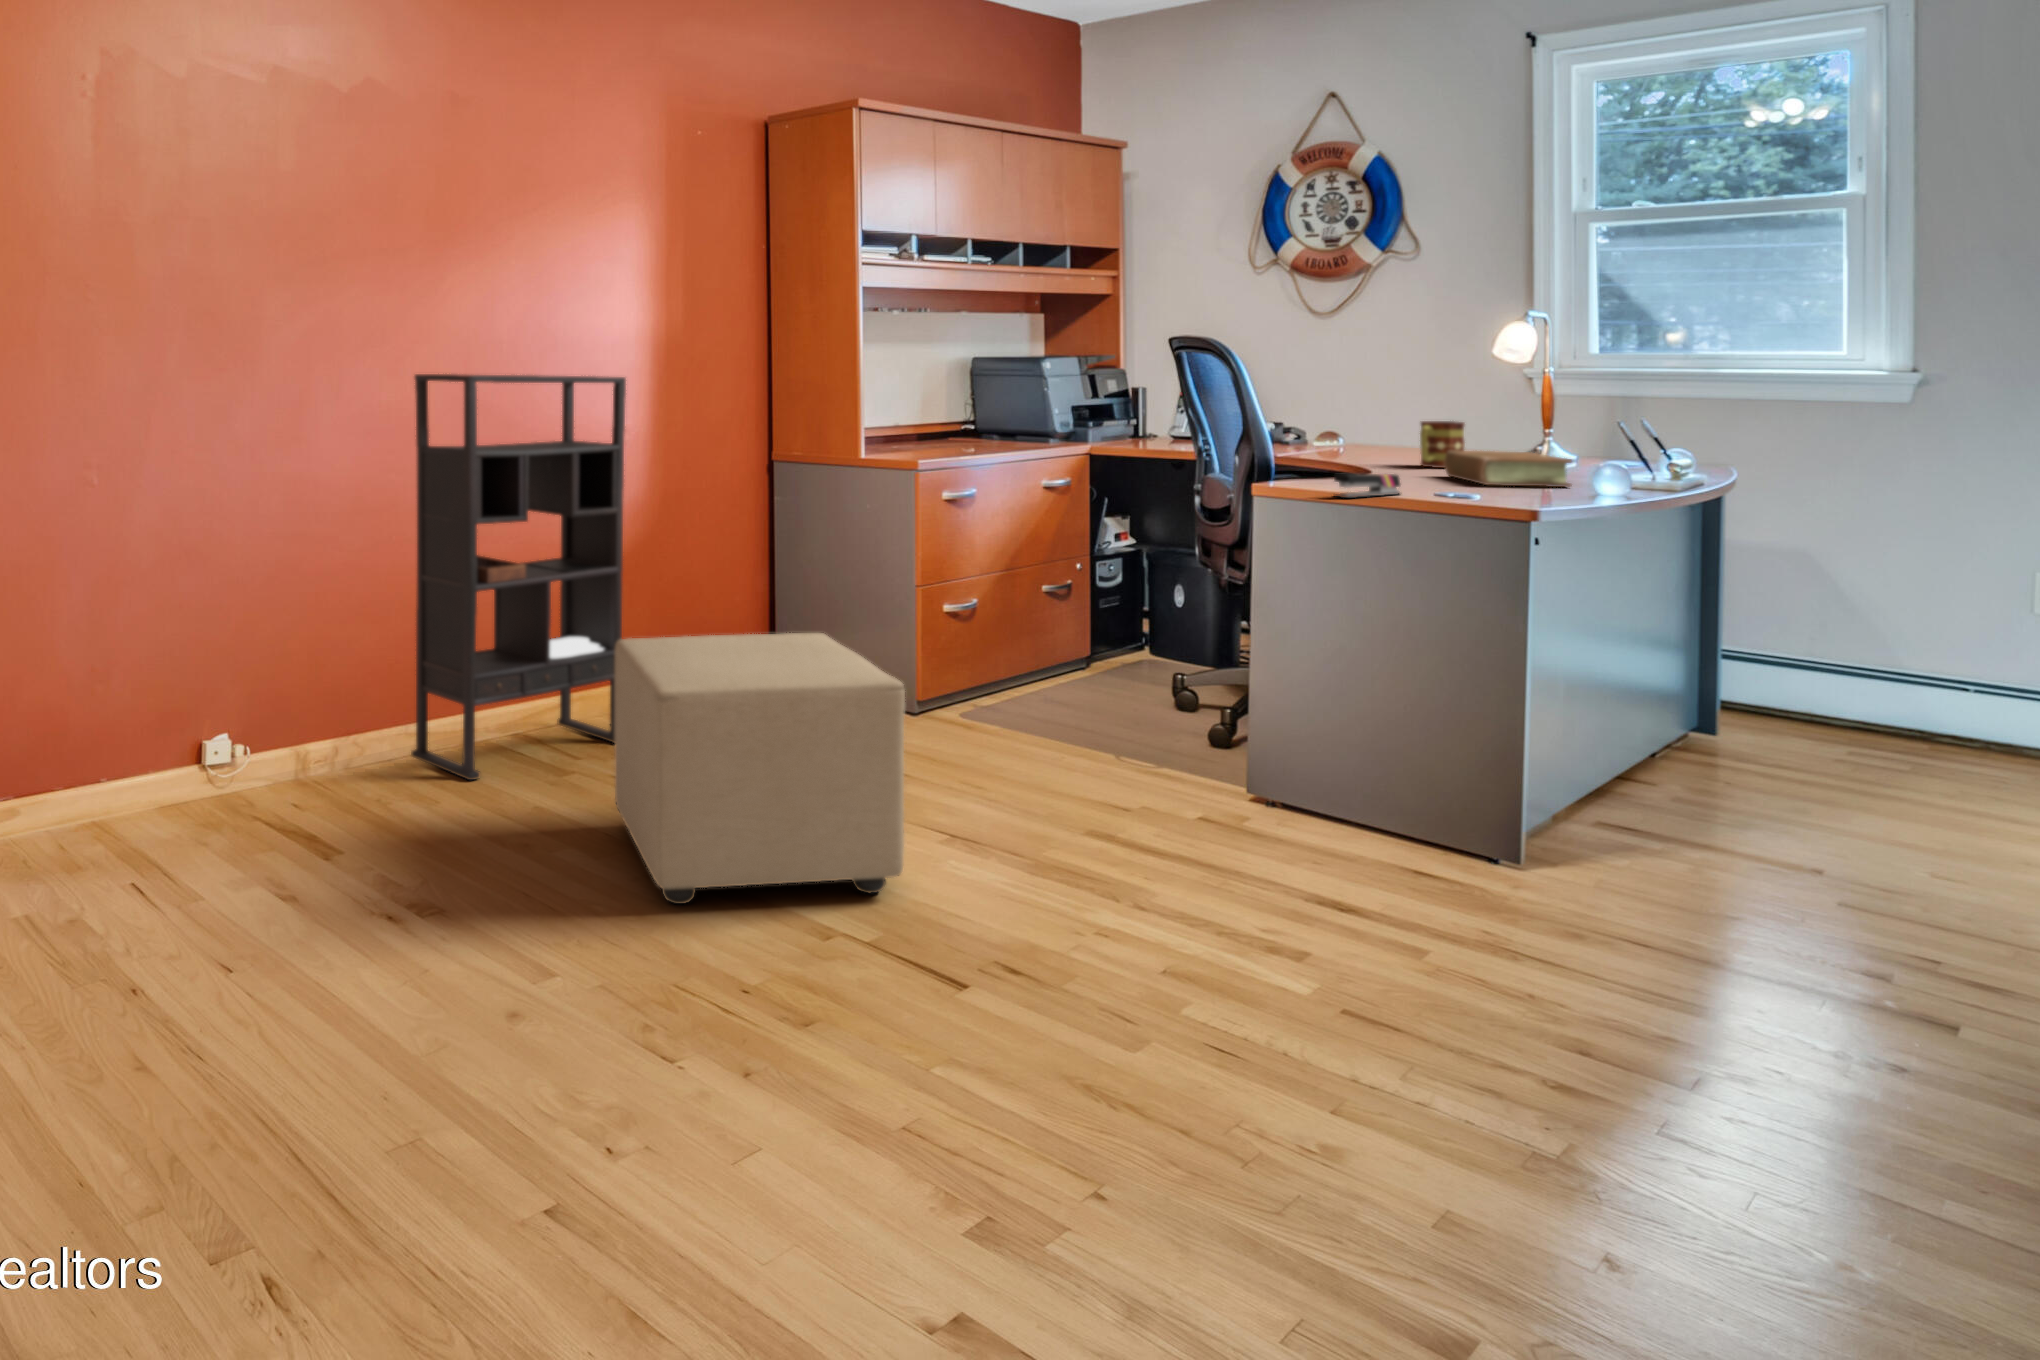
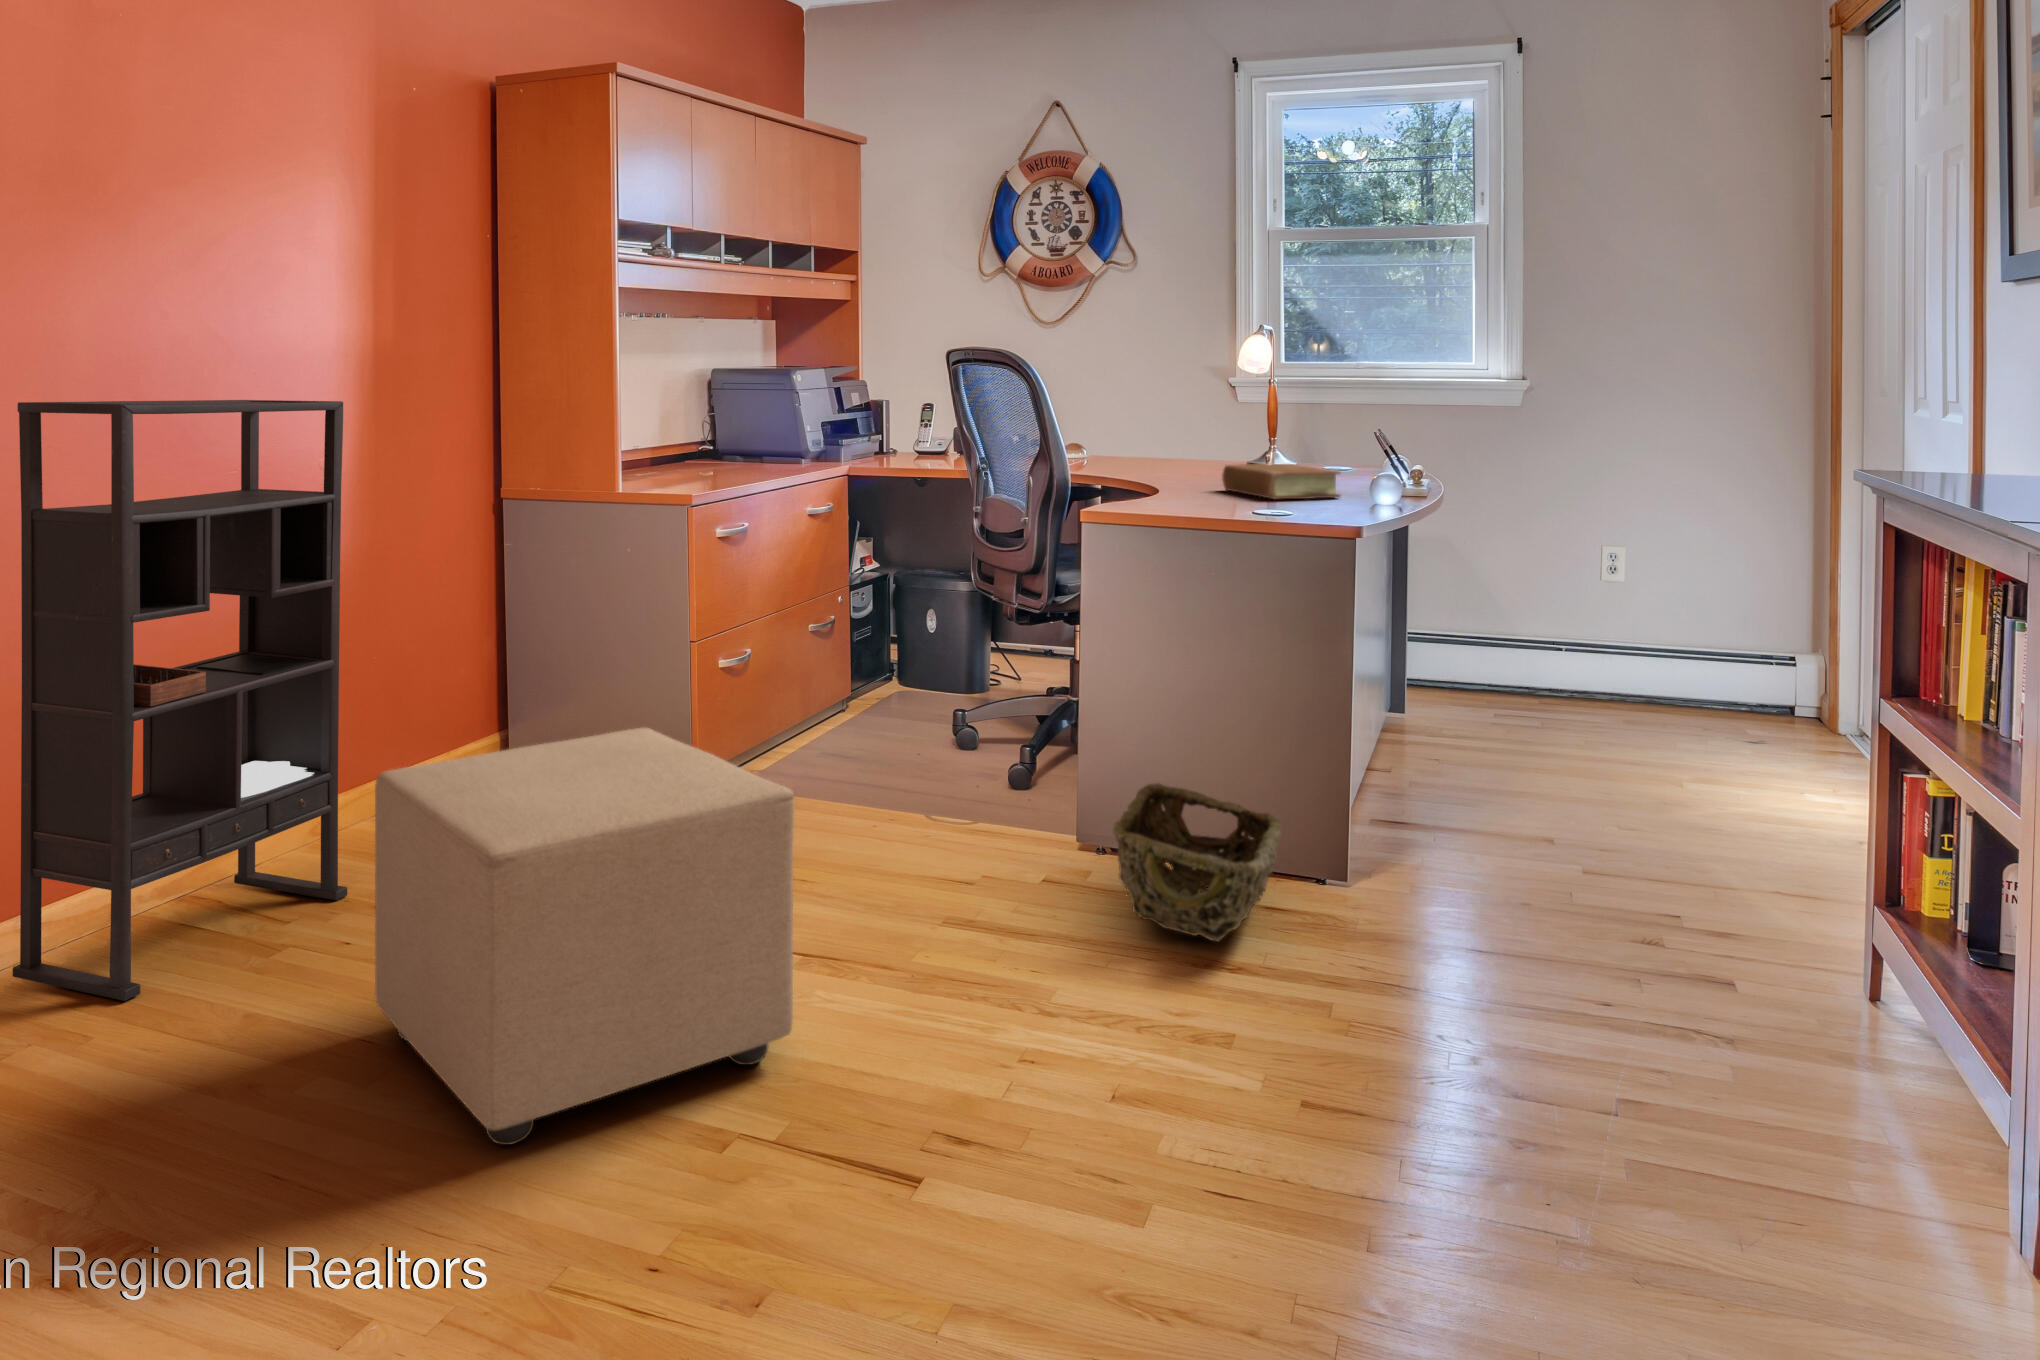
mug: present [1420,421,1465,468] -> none [1184,434,1223,481]
stapler: present [1334,474,1400,498] -> none [1173,494,1223,522]
woven basket: none [1239,744,1446,888] -> present [1113,784,1281,941]

